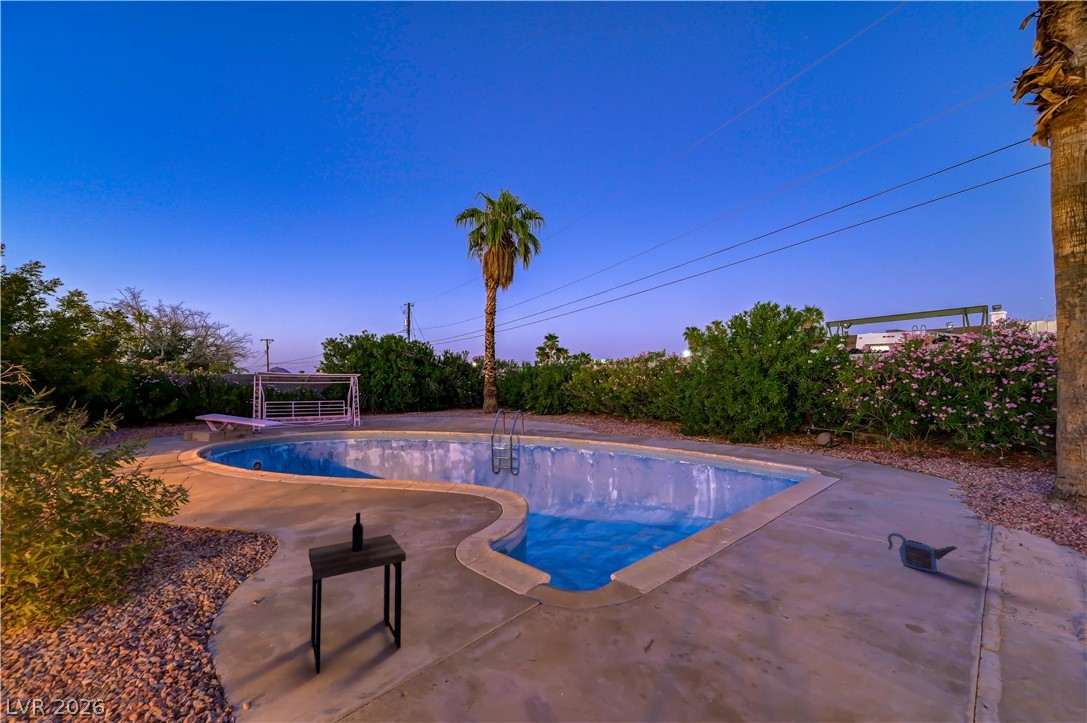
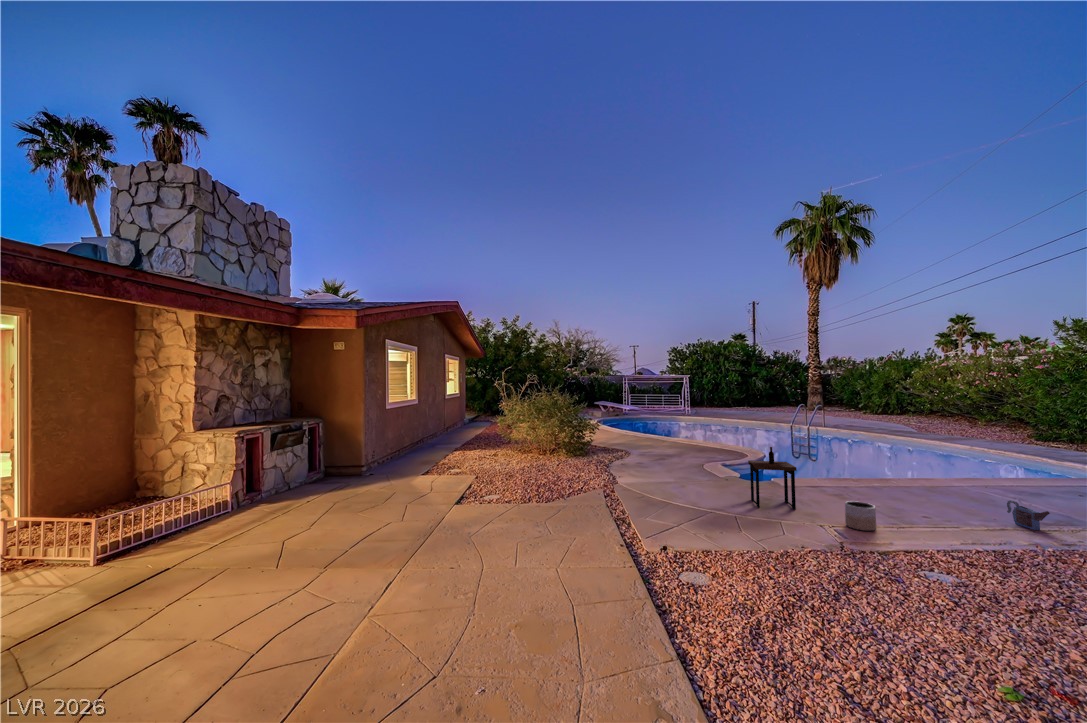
side table: present [309,512,406,674] -> present [748,447,797,510]
planter: none [842,608,908,684] -> present [845,501,876,531]

